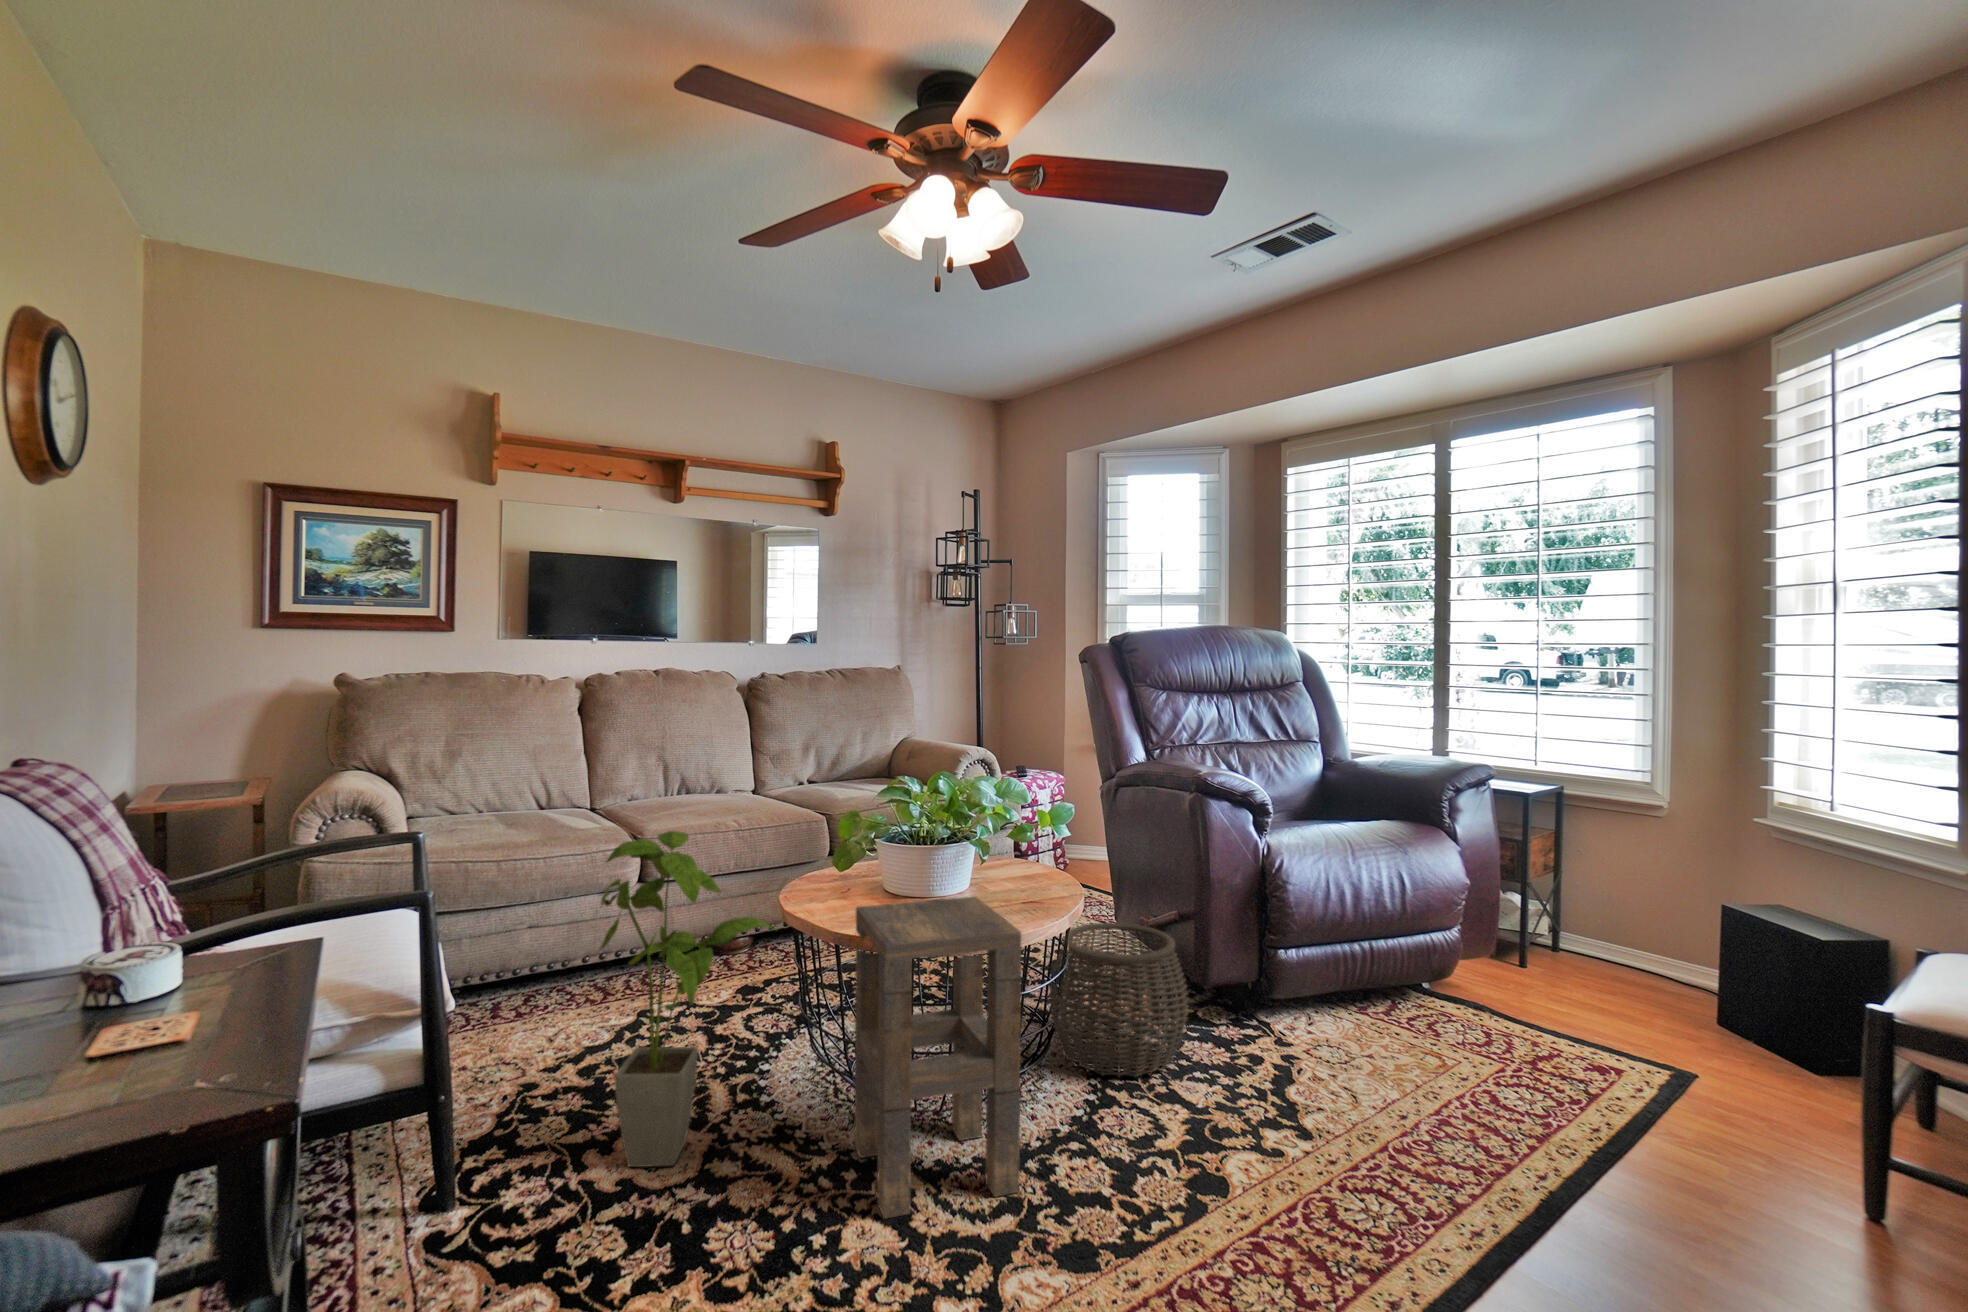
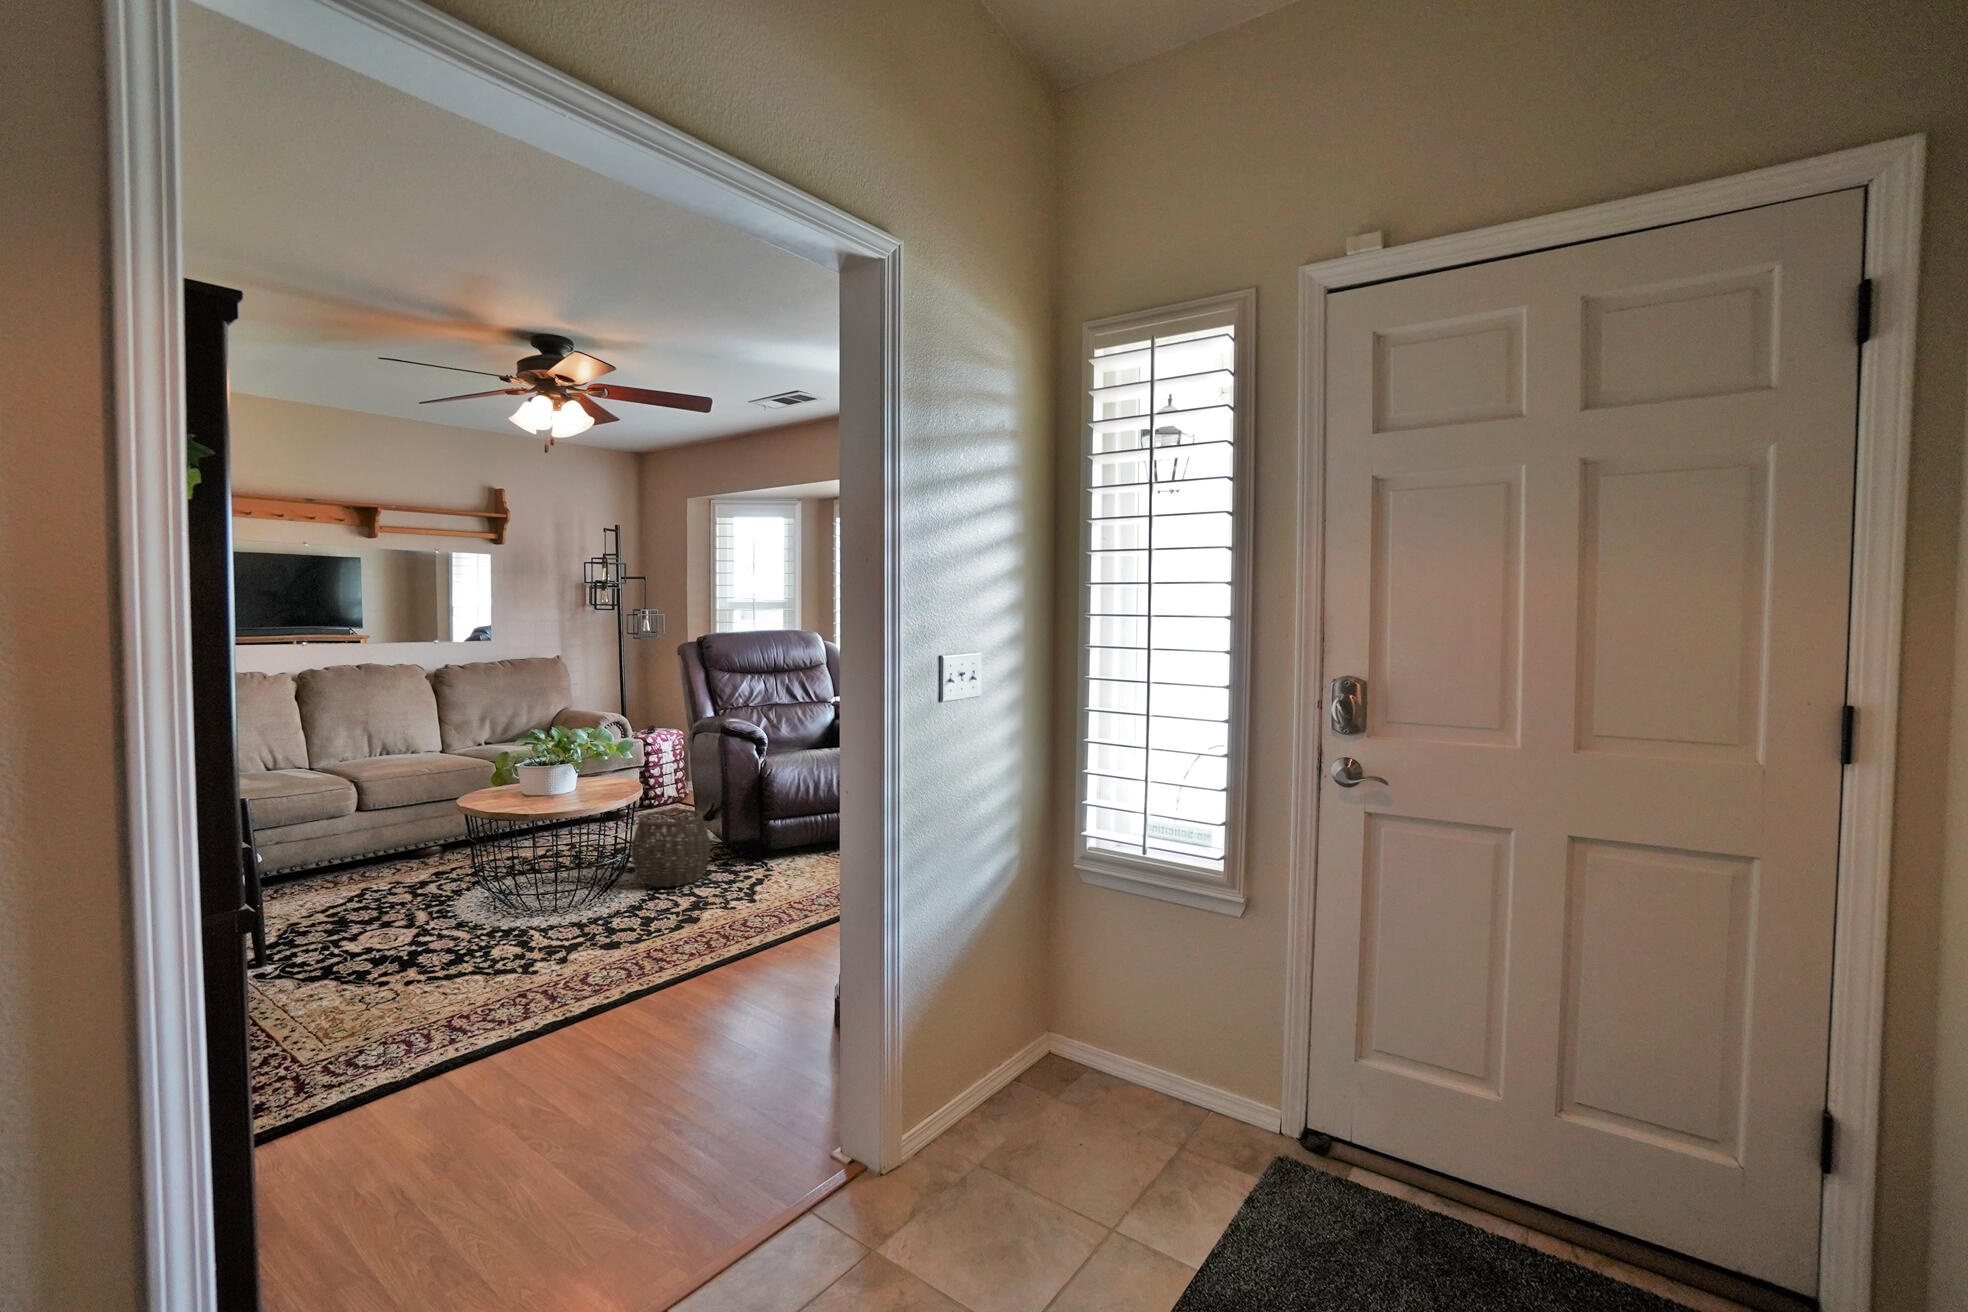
house plant: present [599,831,774,1167] -> none [343,765,457,945]
side table: present [855,897,1021,1219] -> none [502,792,593,946]

